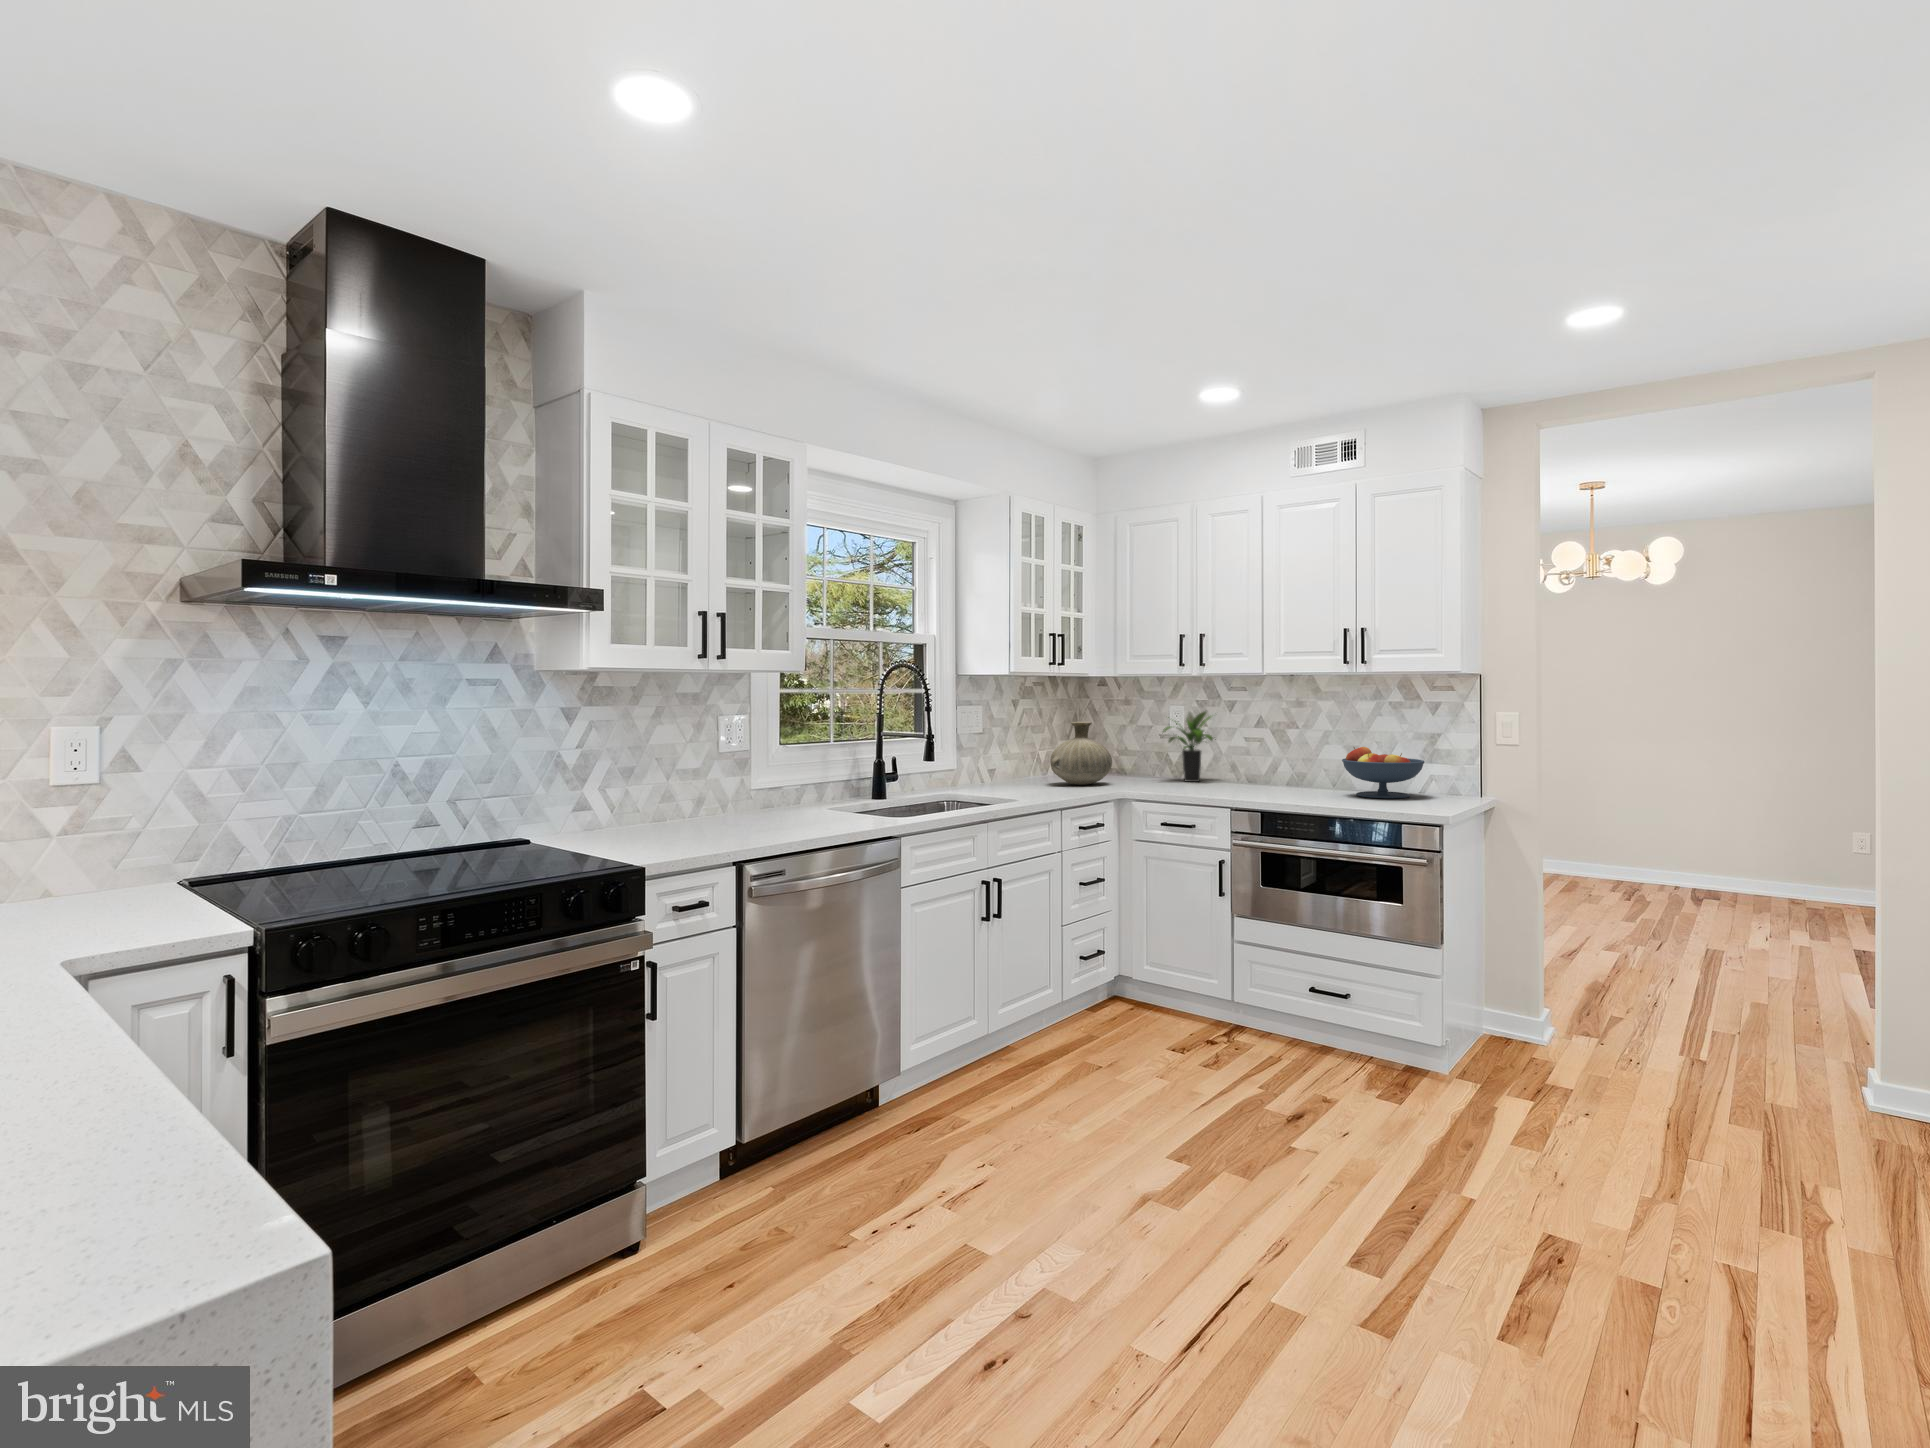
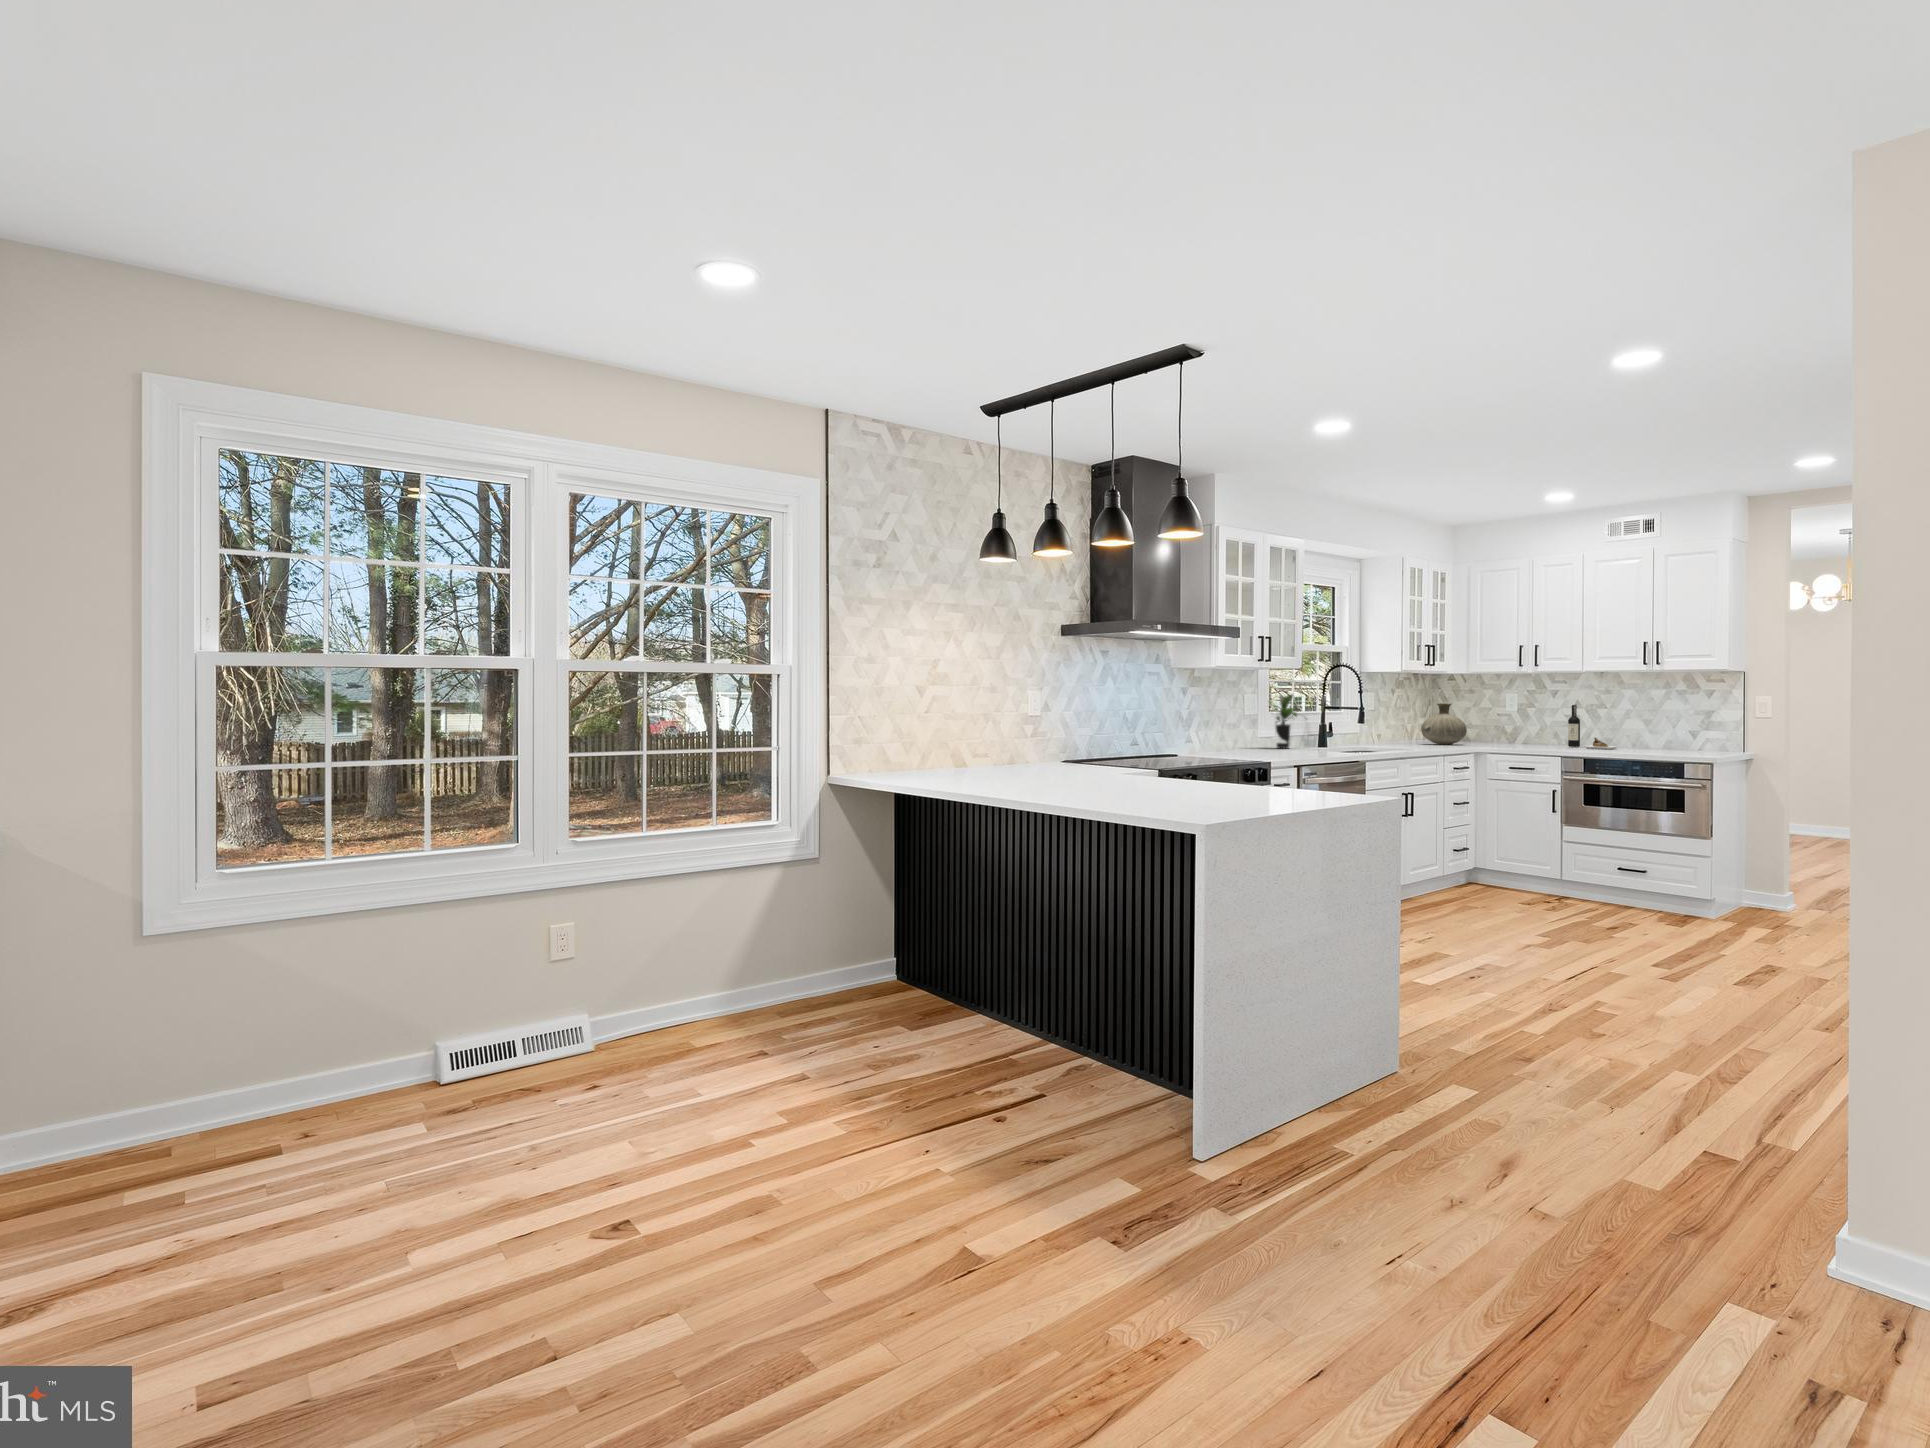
potted plant: present [1163,711,1216,782] -> present [1276,694,1298,748]
wine bottle: none [1245,724,1313,793] -> present [1568,705,1618,749]
fruit bowl: present [1342,747,1424,798] -> none [1641,719,1703,751]

